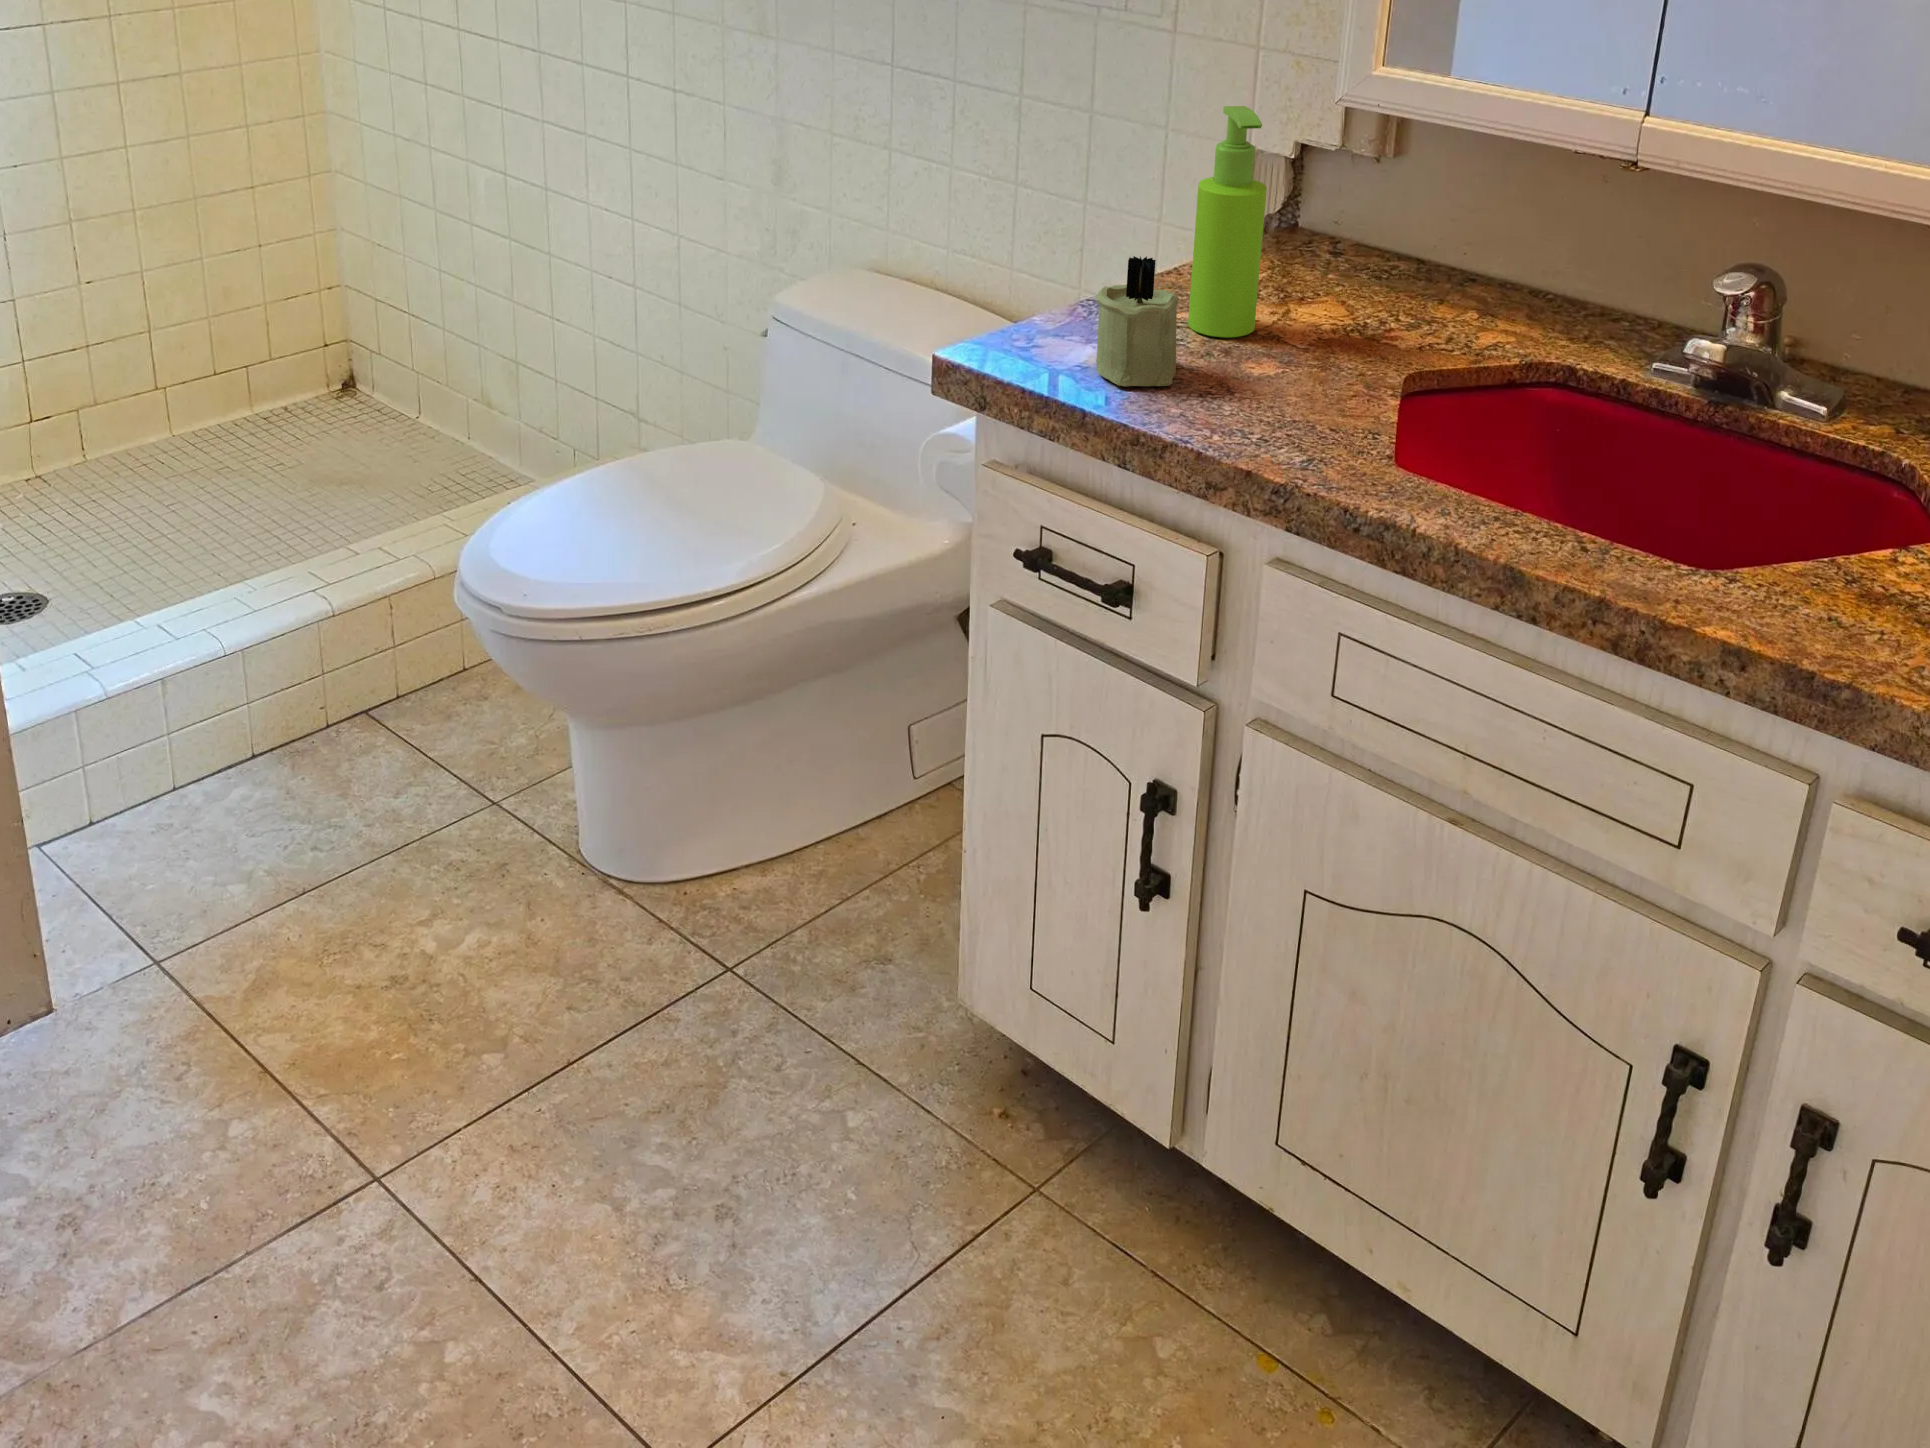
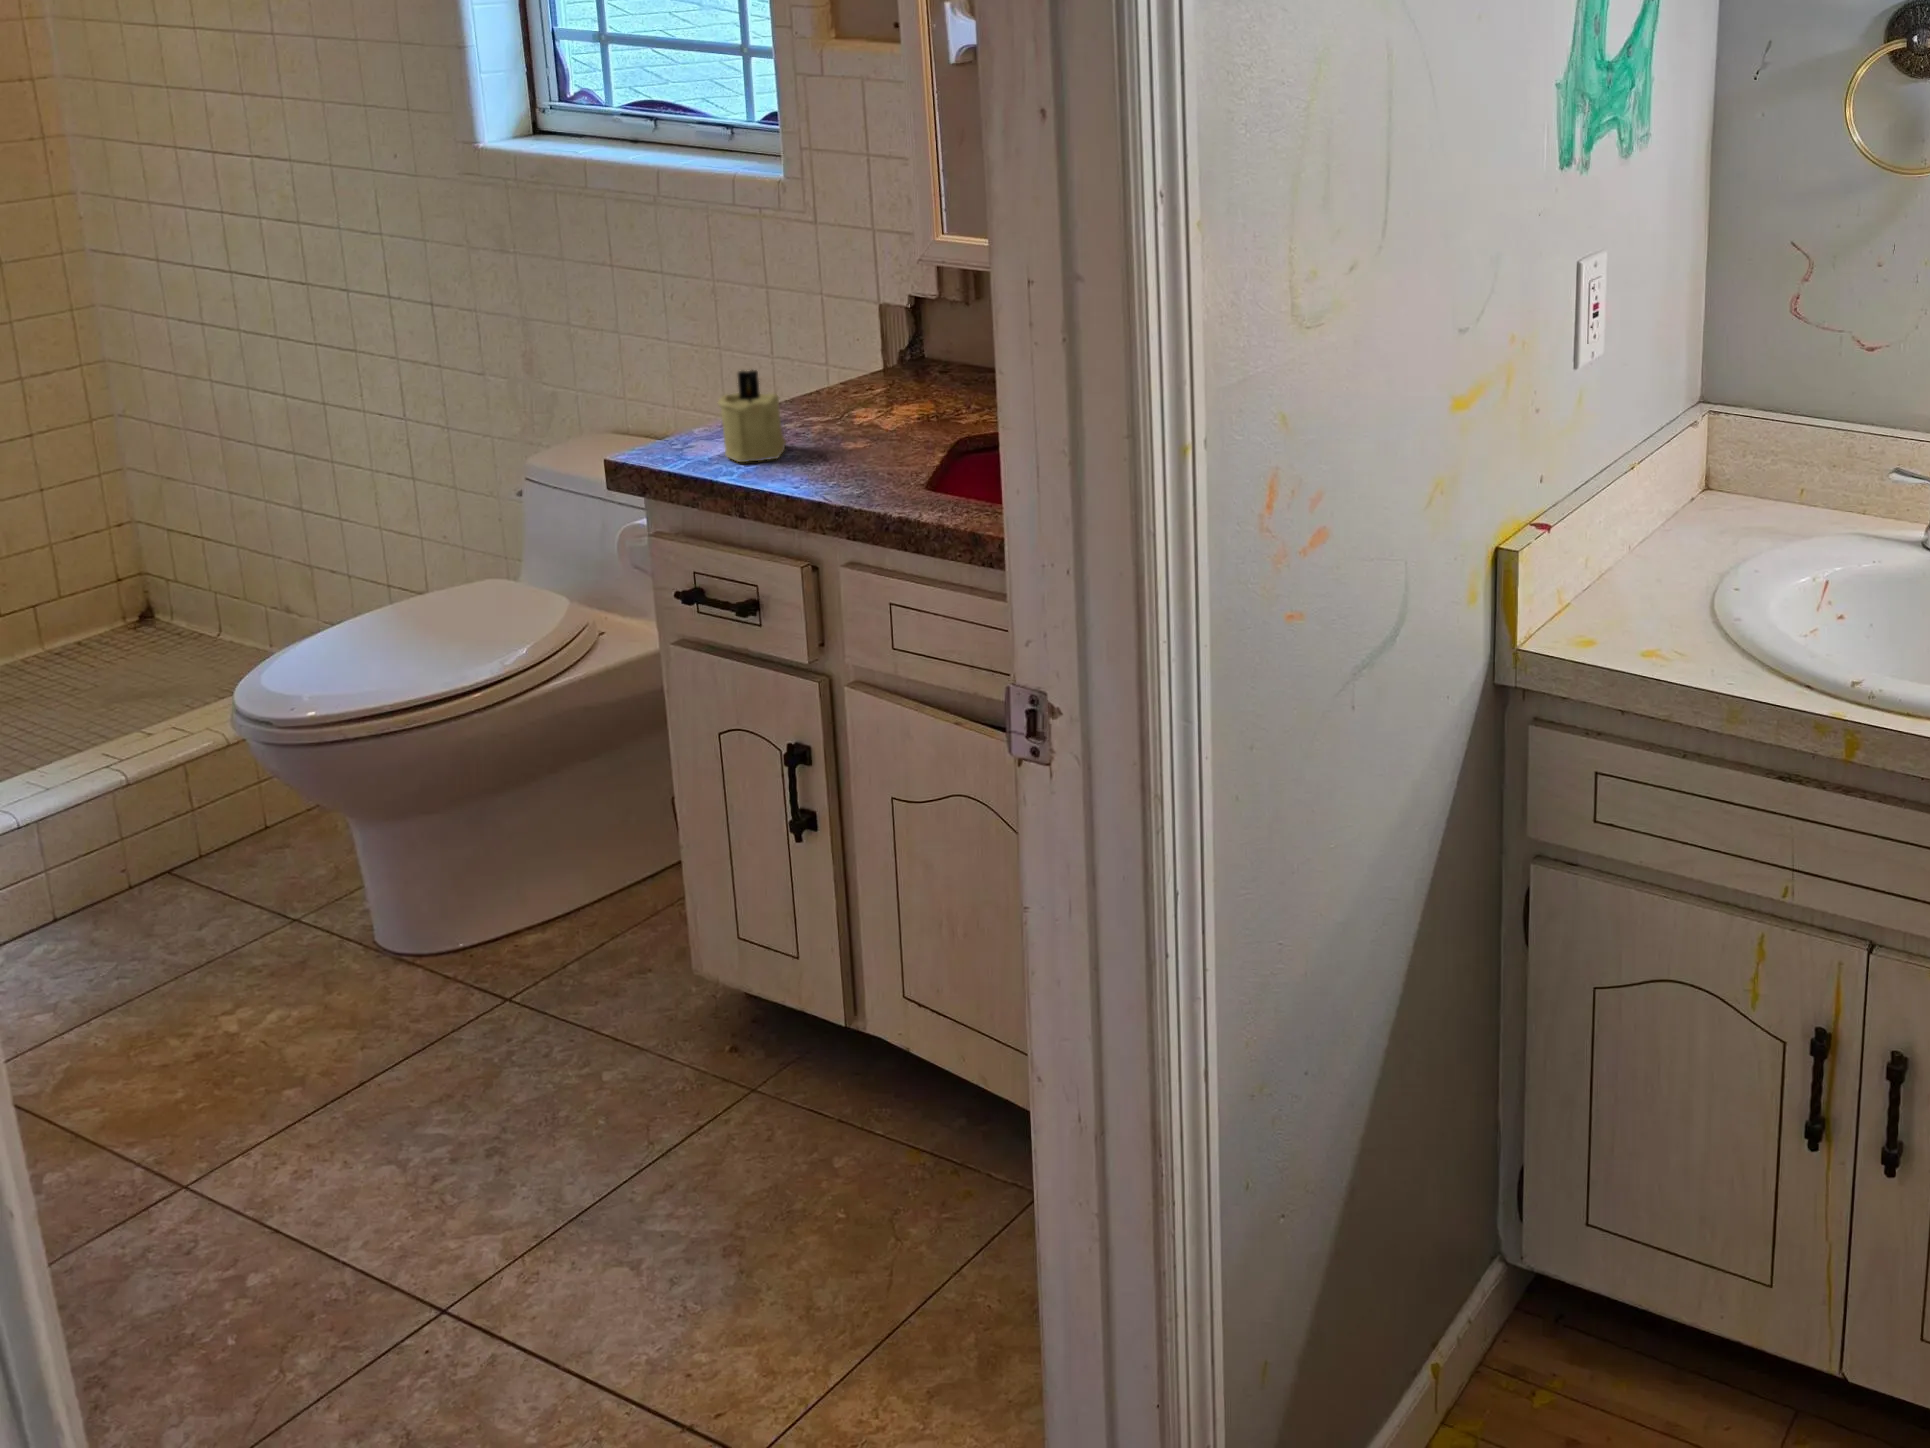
soap dispenser: present [1188,106,1267,337] -> none [798,262,855,427]

